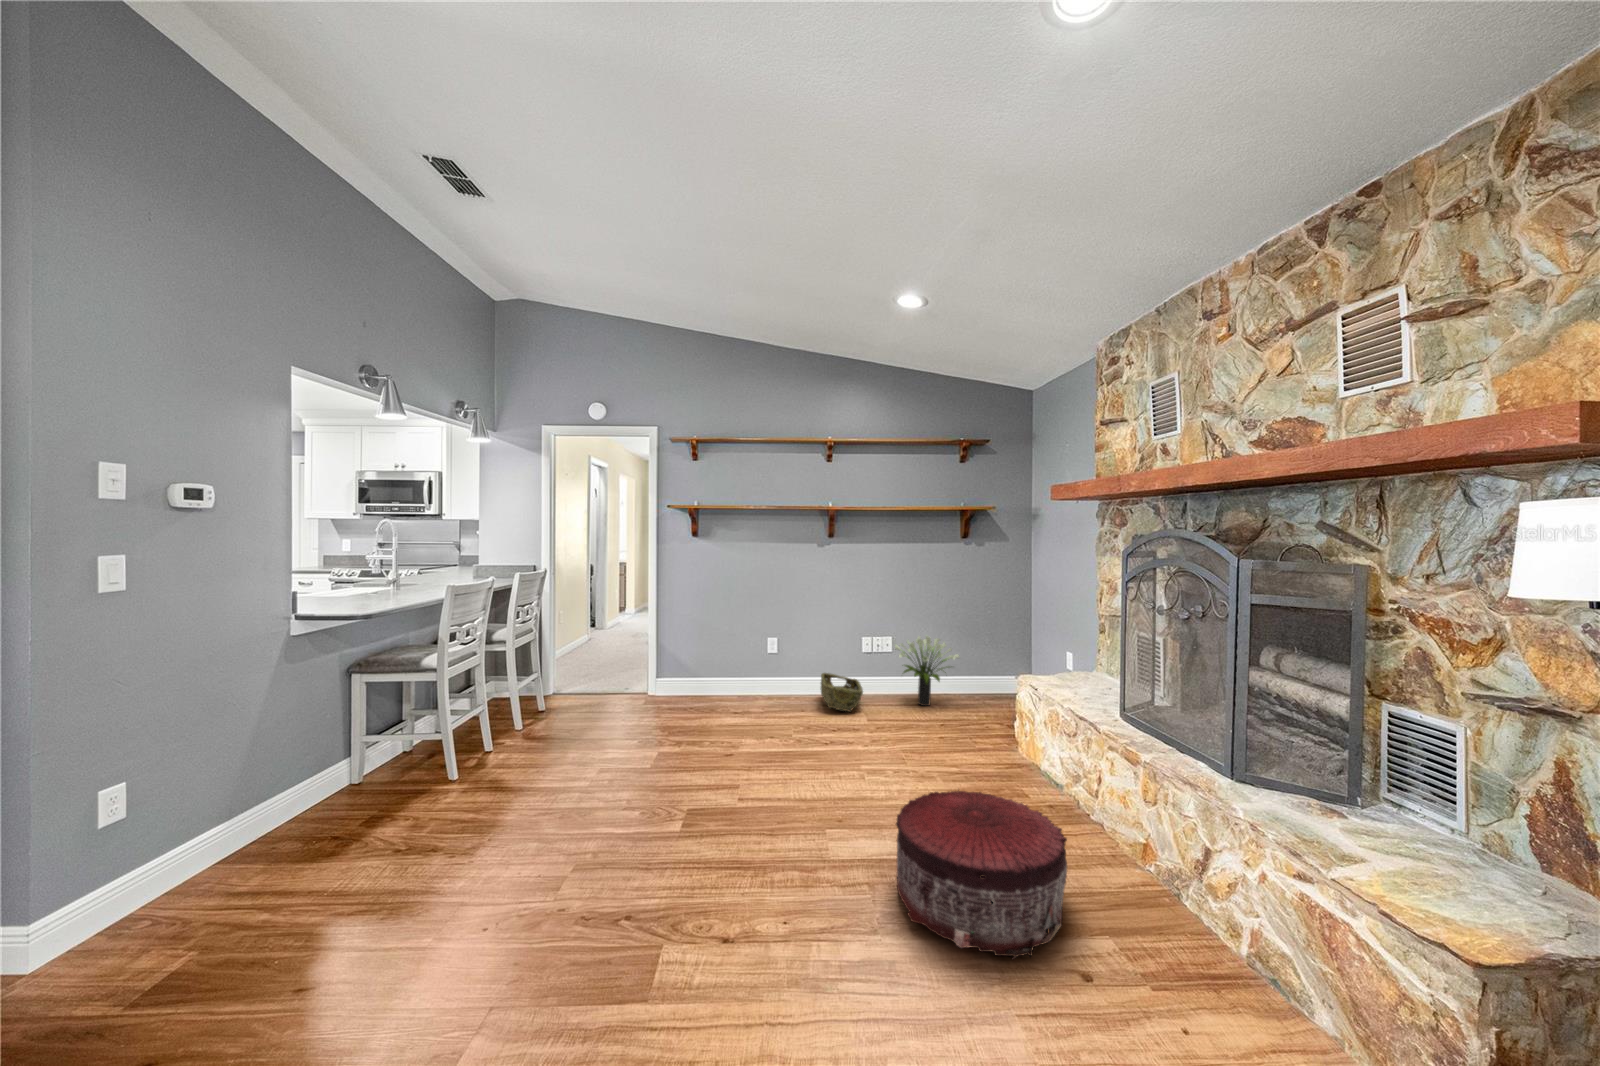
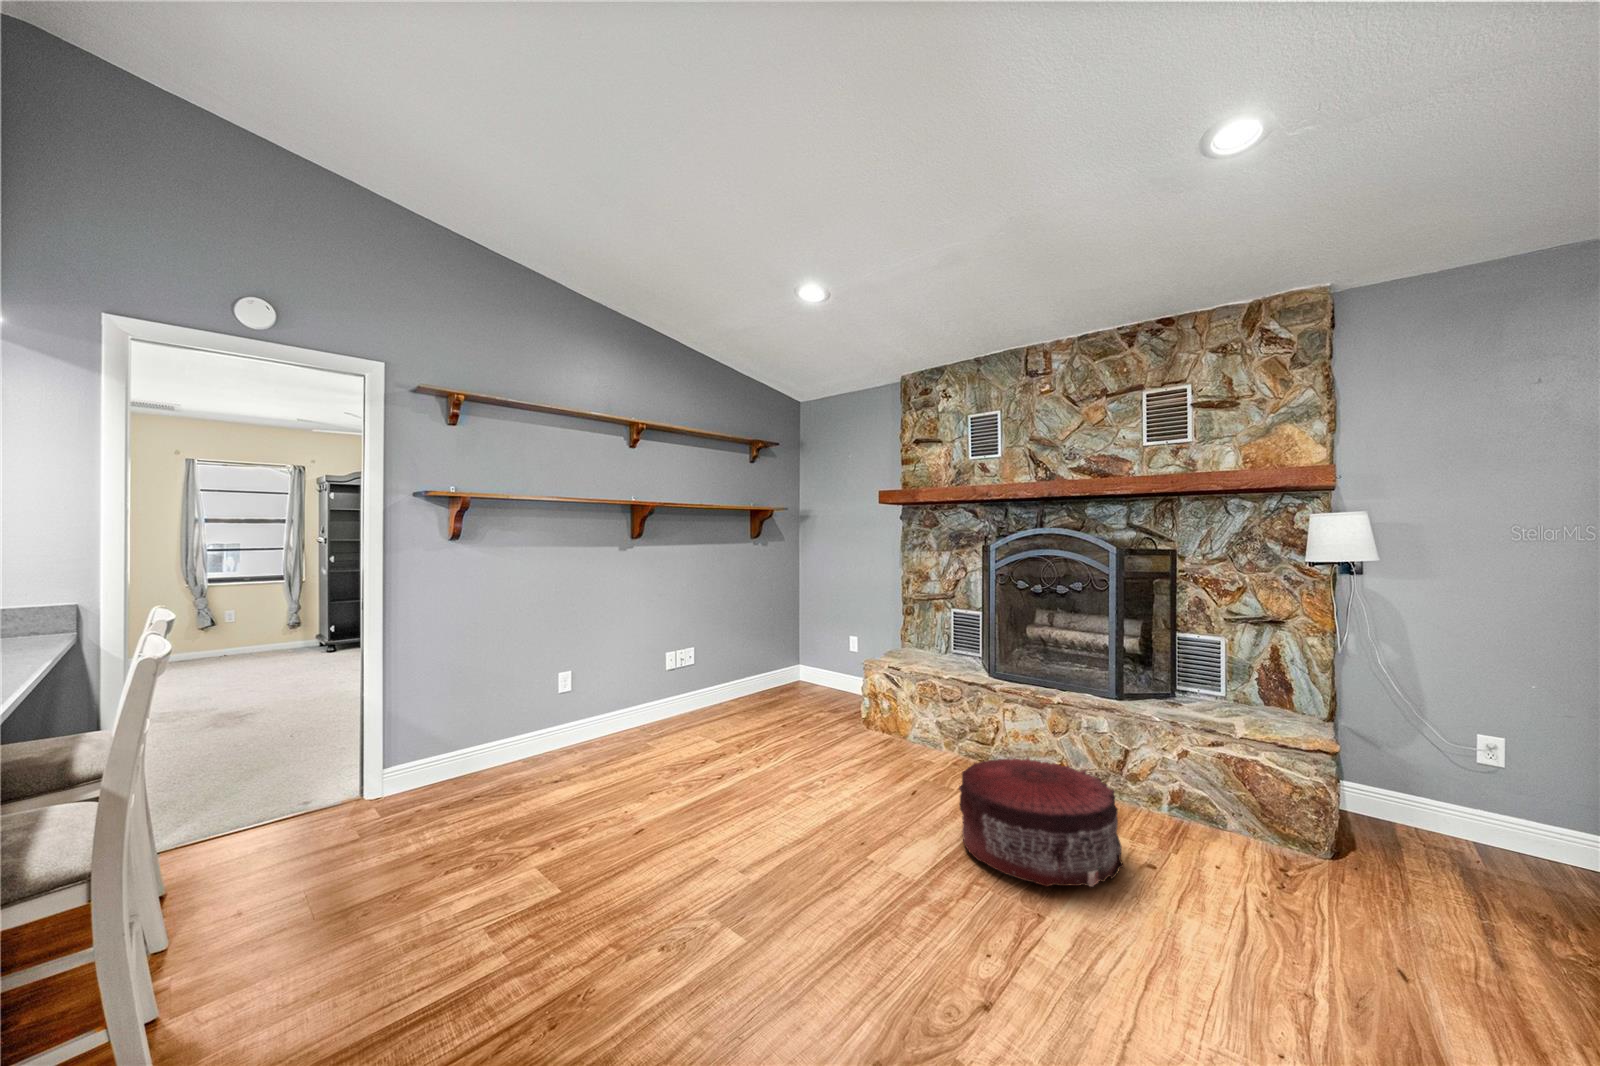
potted plant: present [895,636,959,706] -> none [709,639,777,714]
woven basket: present [821,673,863,712] -> none [629,699,699,739]

